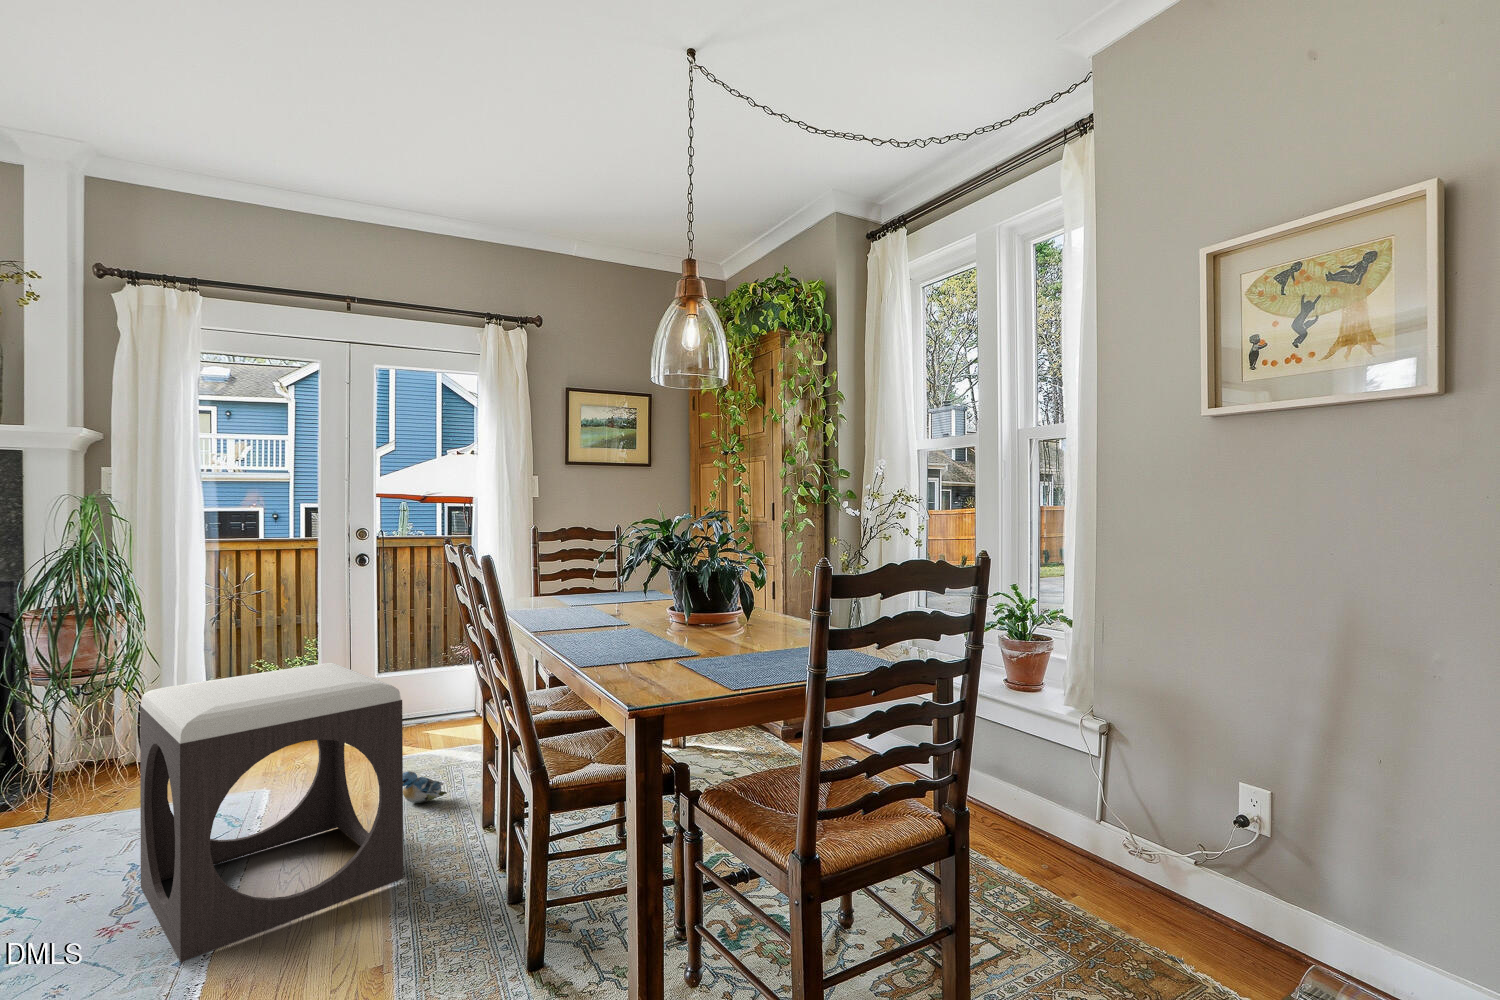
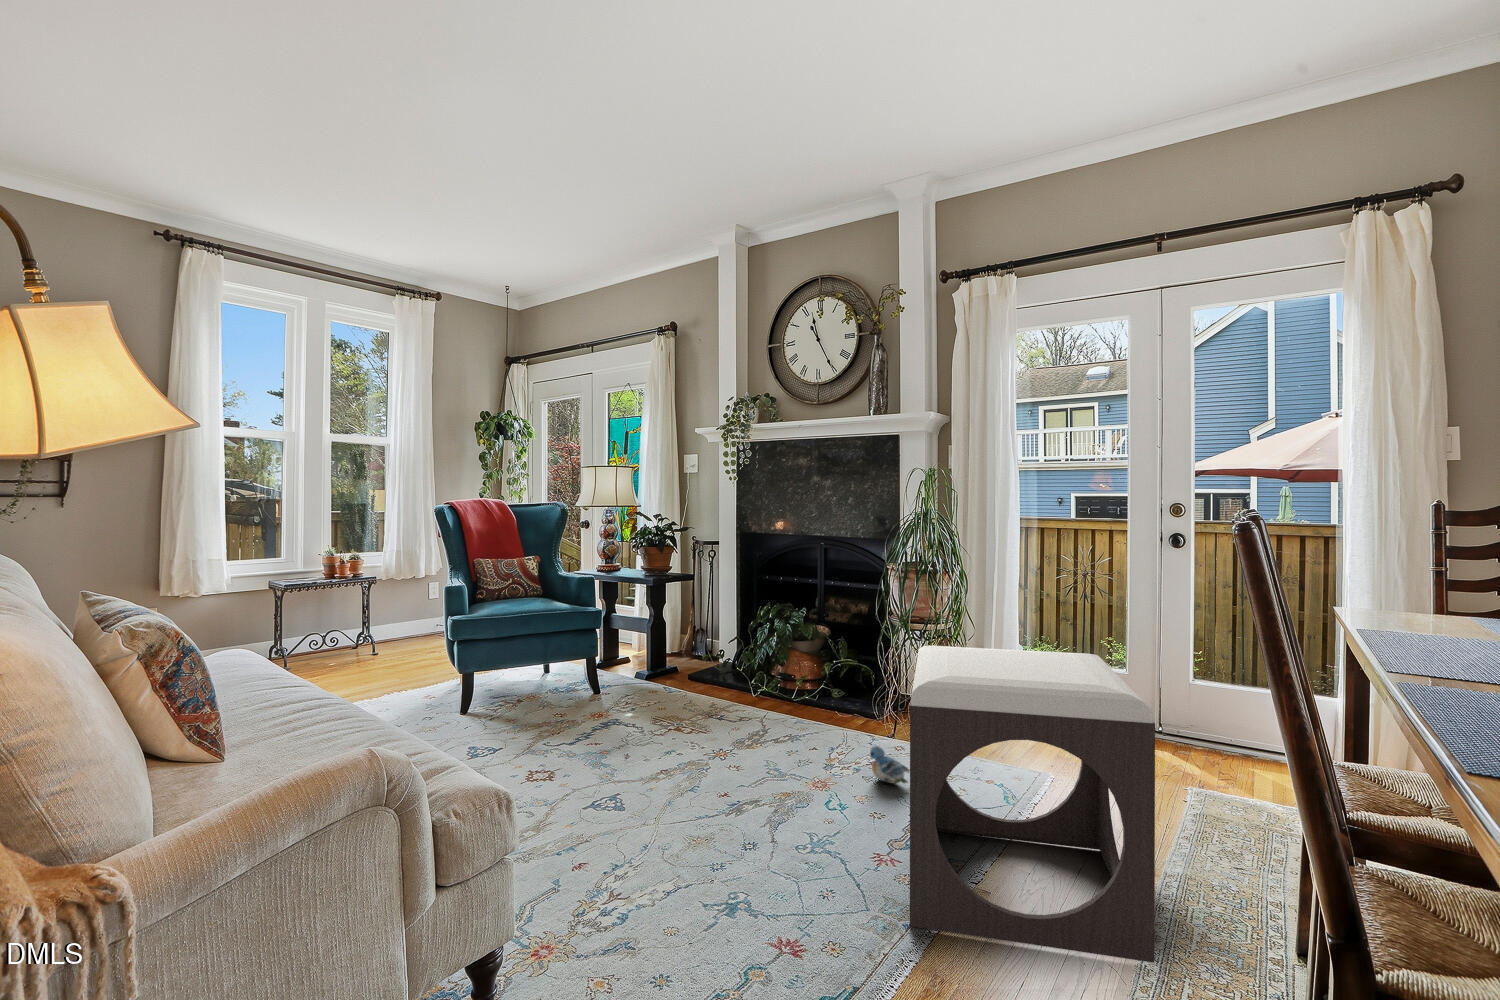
plush toy: present [403,771,447,803] -> present [870,745,910,784]

